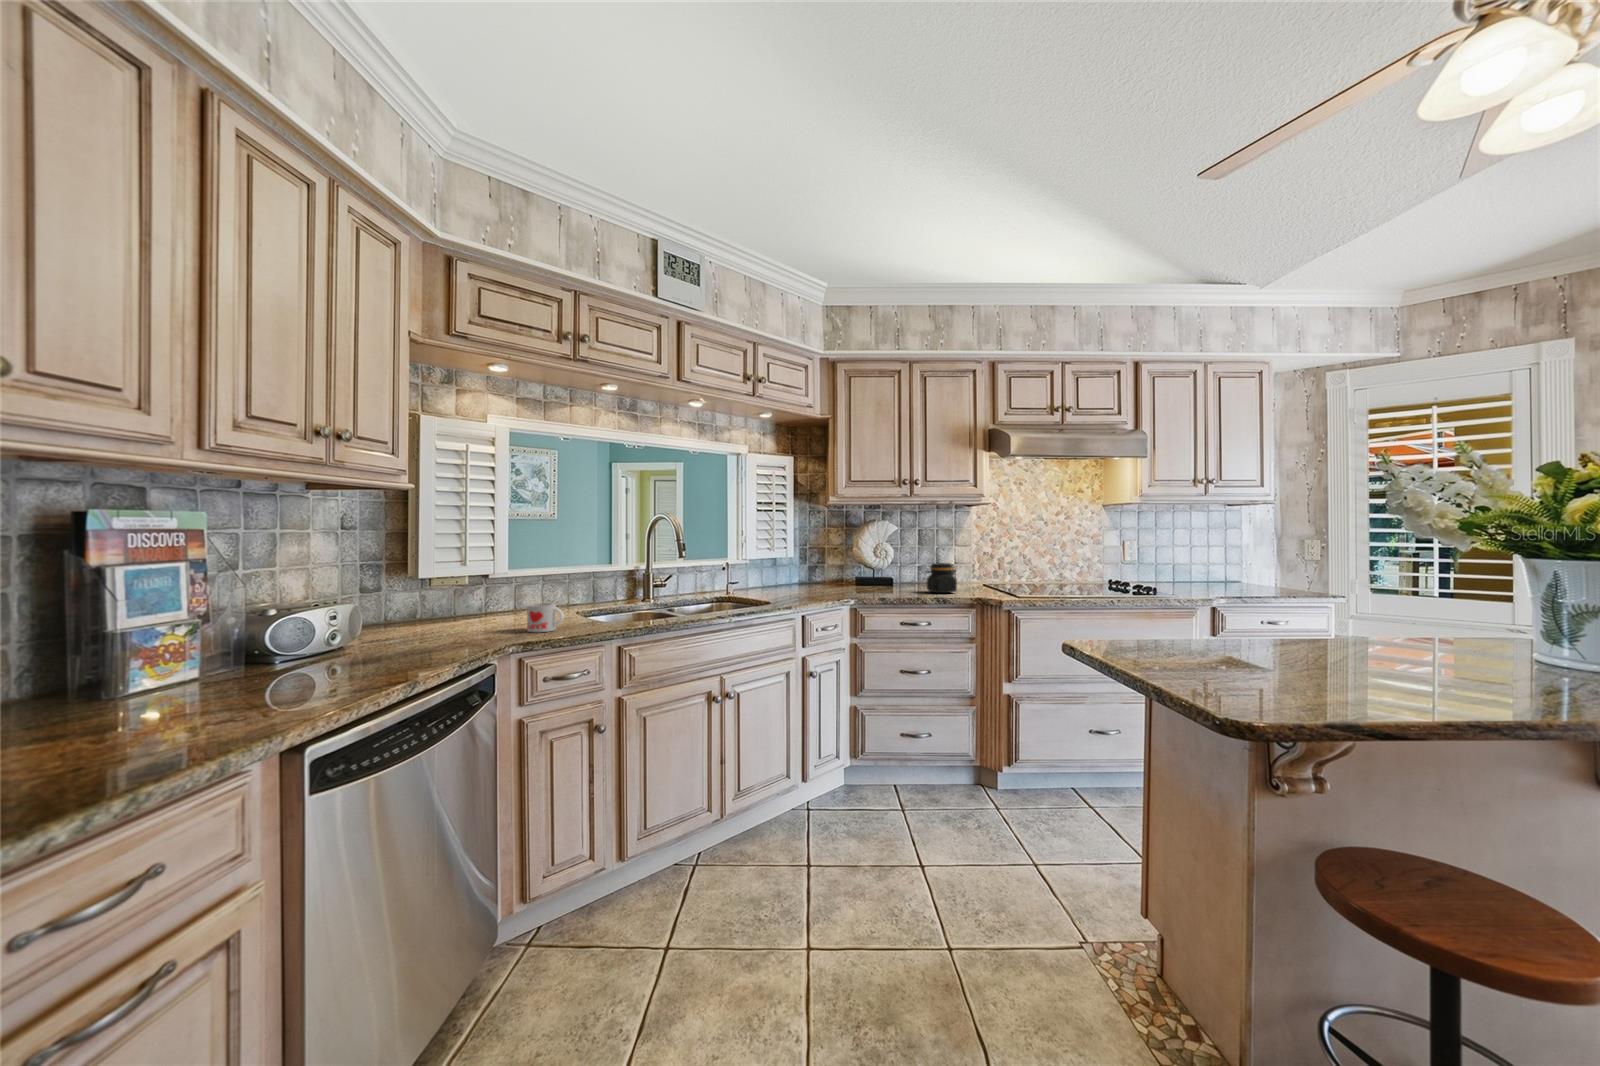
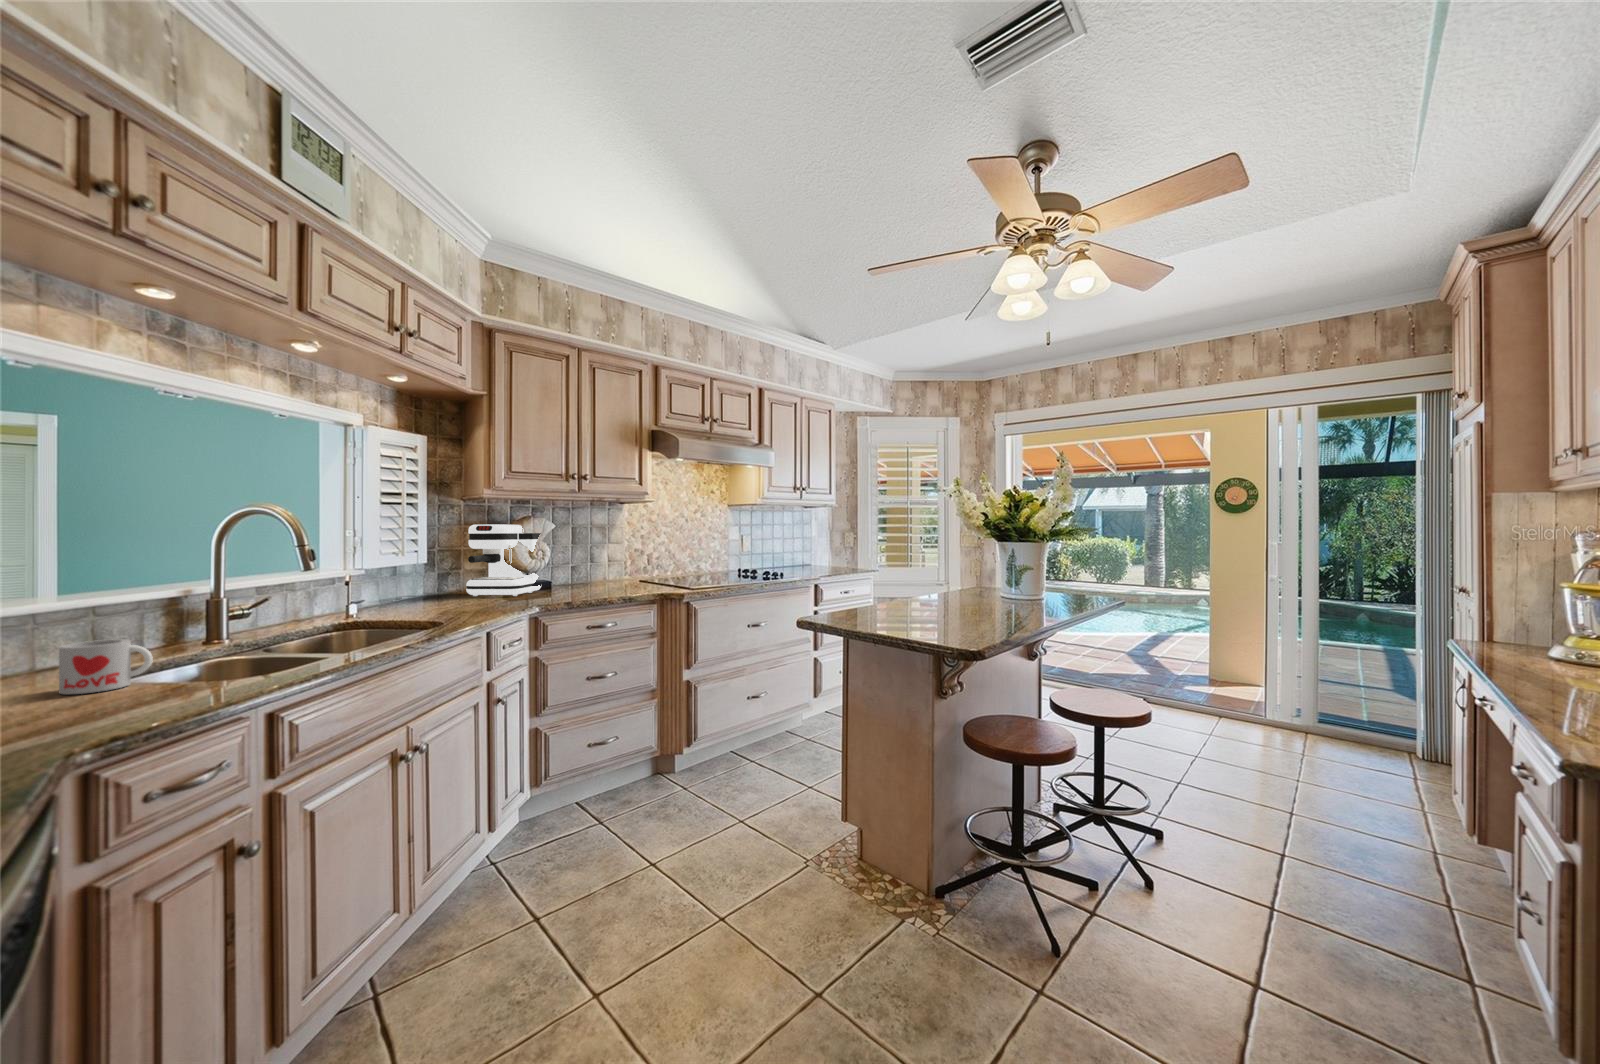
coffee maker: none [813,529,877,592] -> present [466,524,541,596]
jar: present [926,563,957,593] -> none [599,560,631,590]

